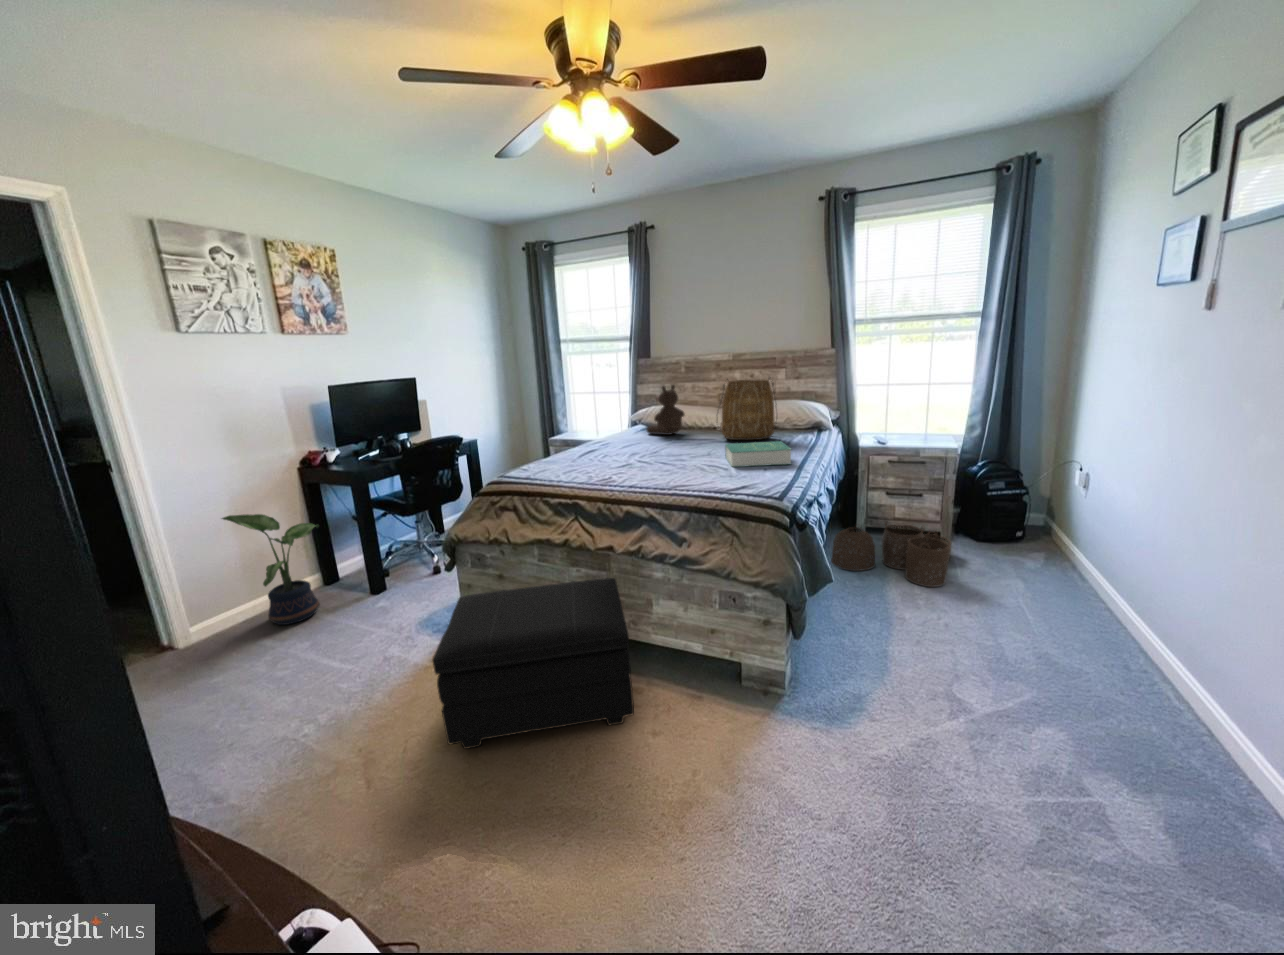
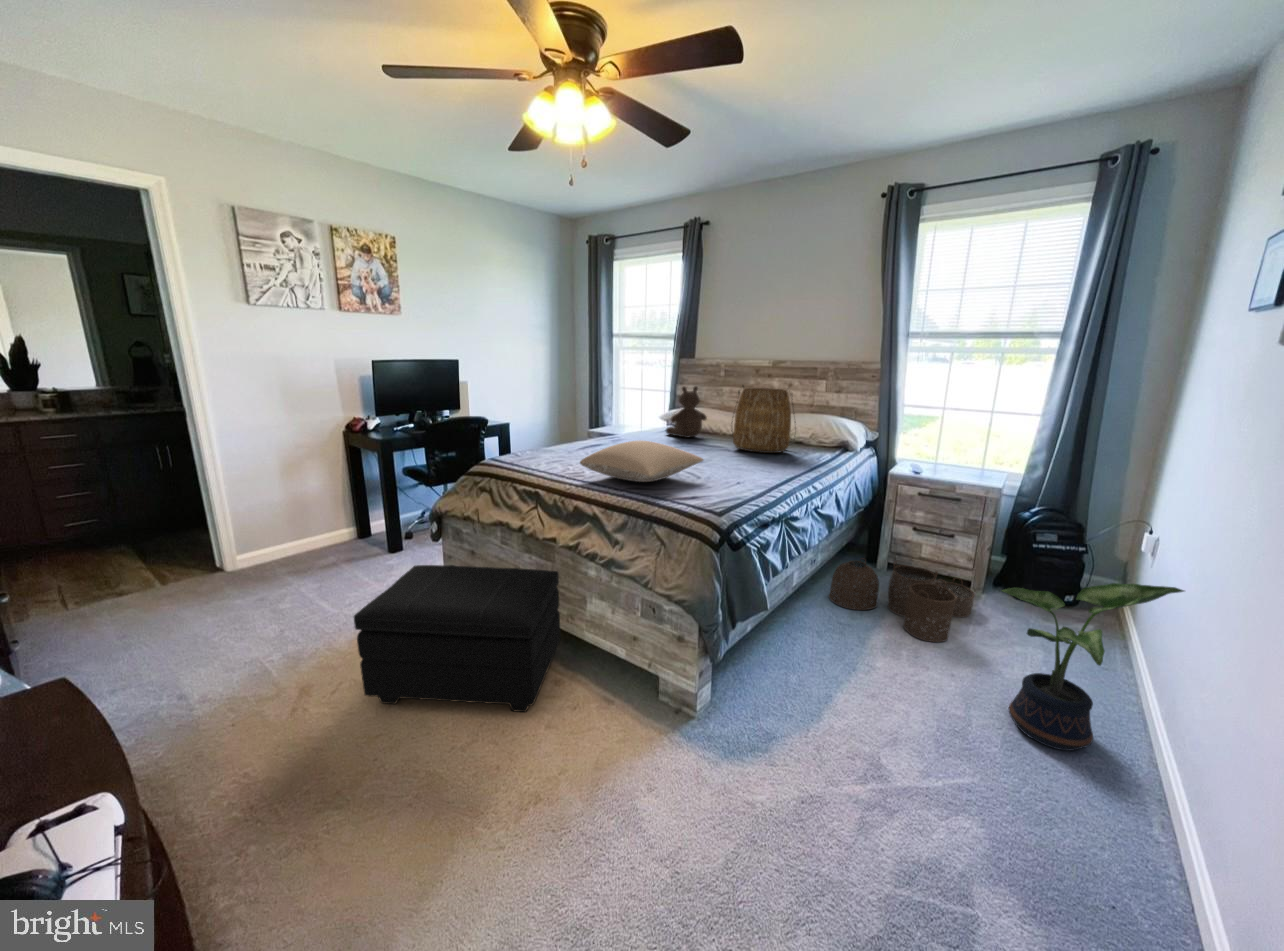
pillow: none [617,439,729,478] -> present [580,441,703,482]
book: present [725,441,792,467] -> none [708,453,775,482]
potted plant: present [222,514,320,625] -> present [1002,583,1184,751]

